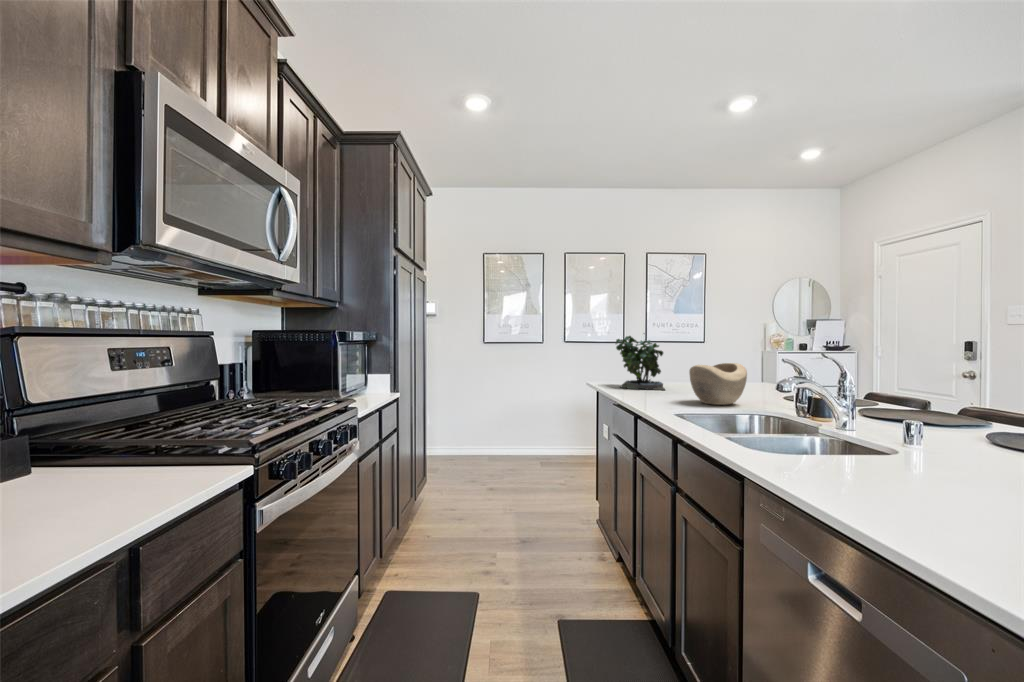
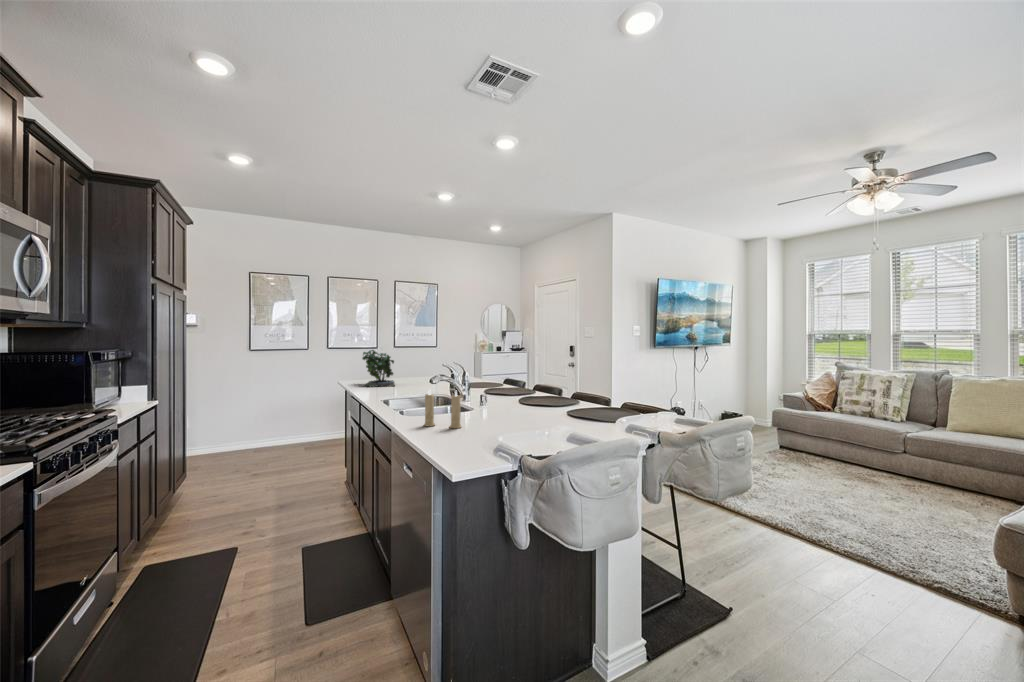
decorative bowl: present [689,363,747,405] -> none [401,369,433,394]
candle: none [840,392,981,506] -> present [424,390,461,428]

